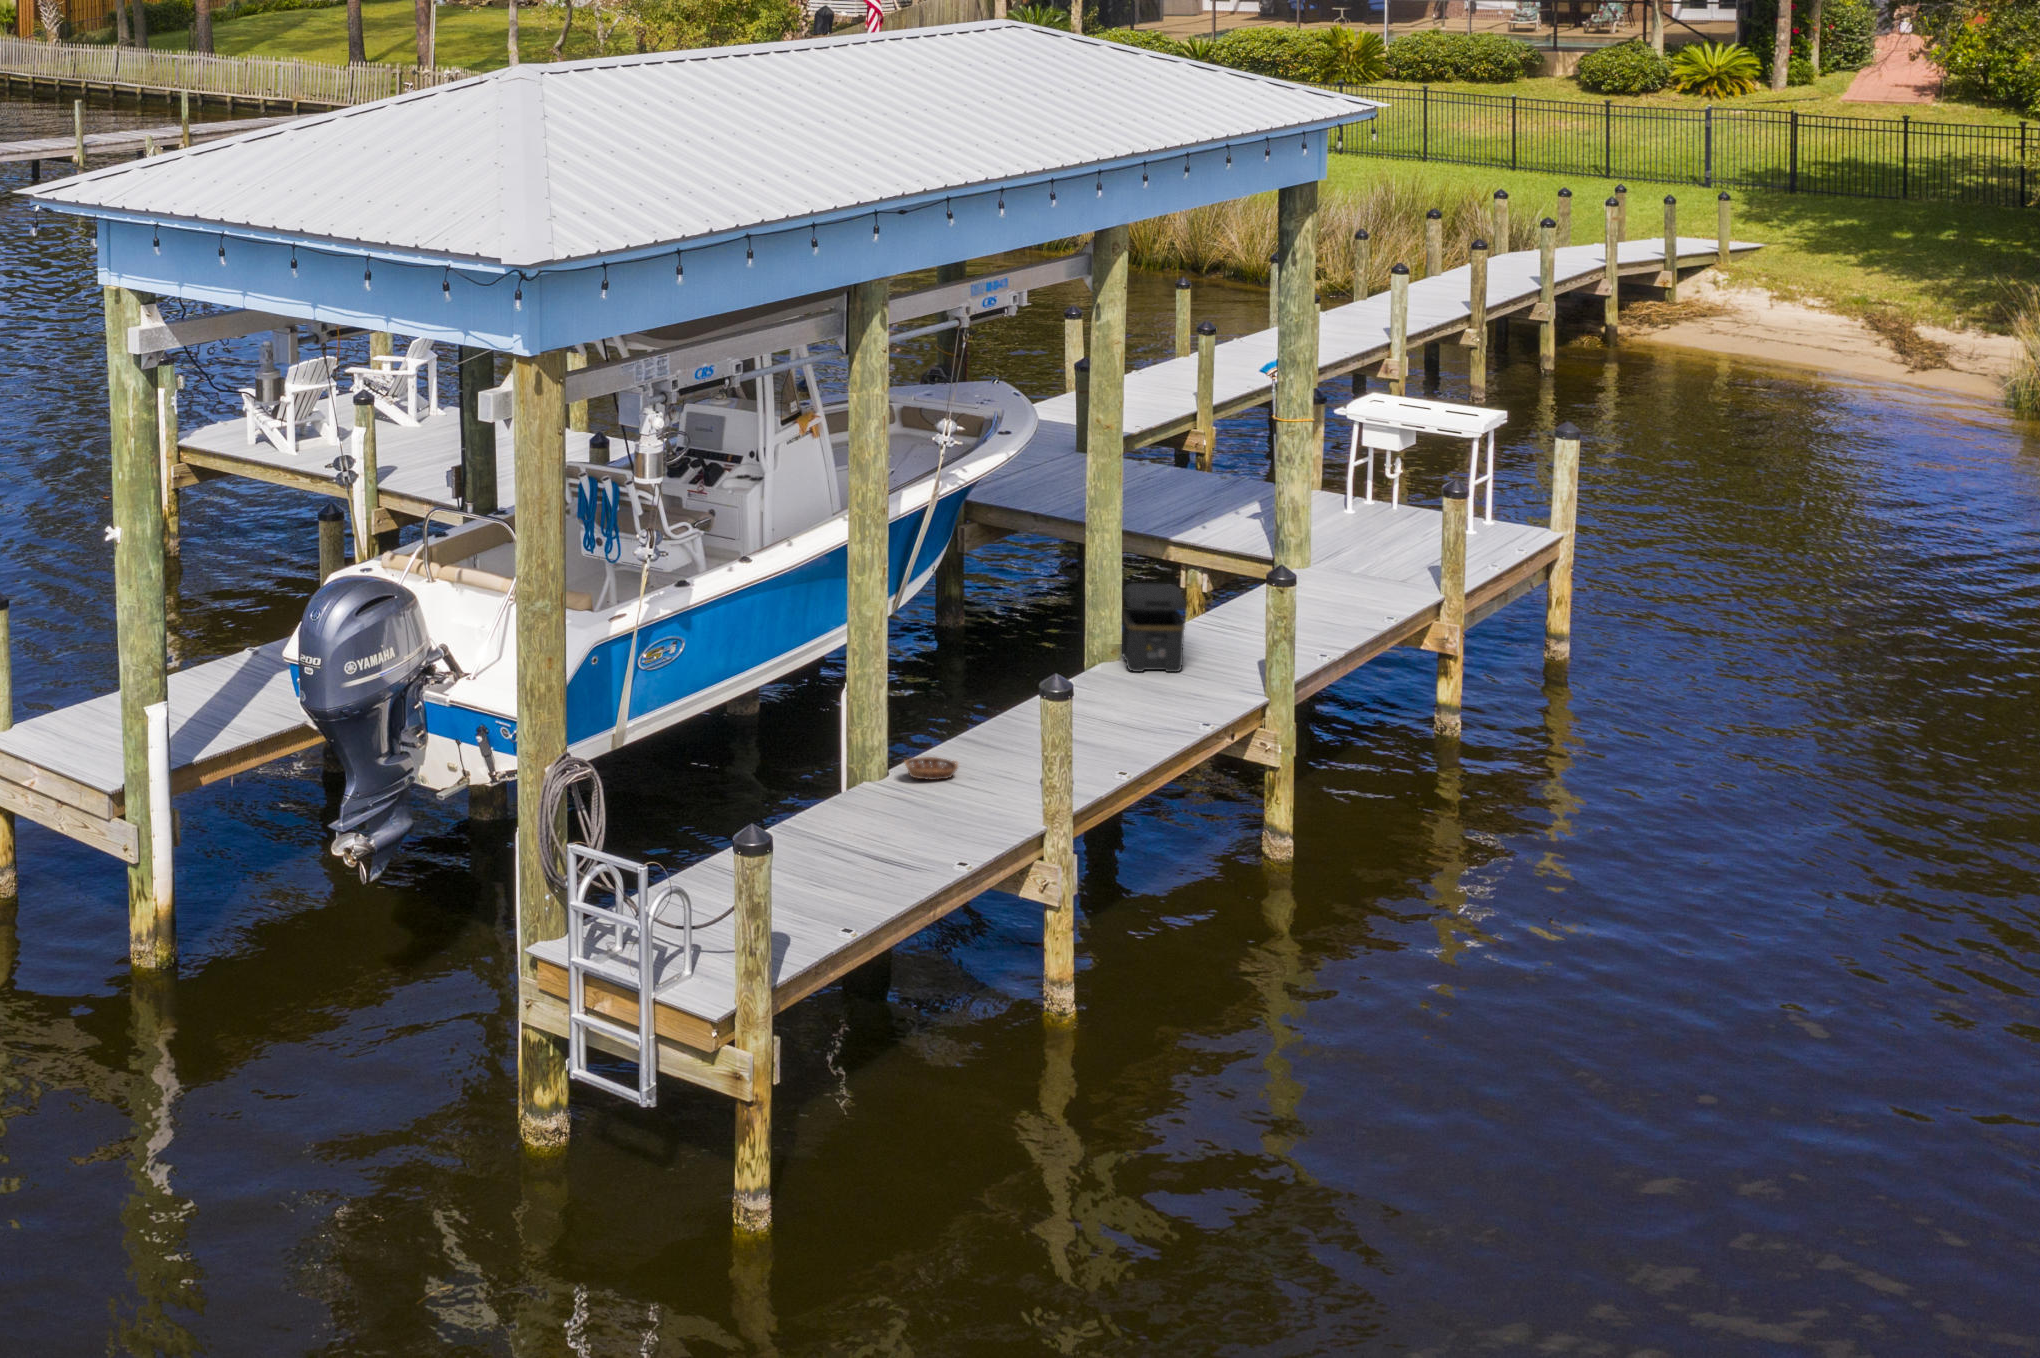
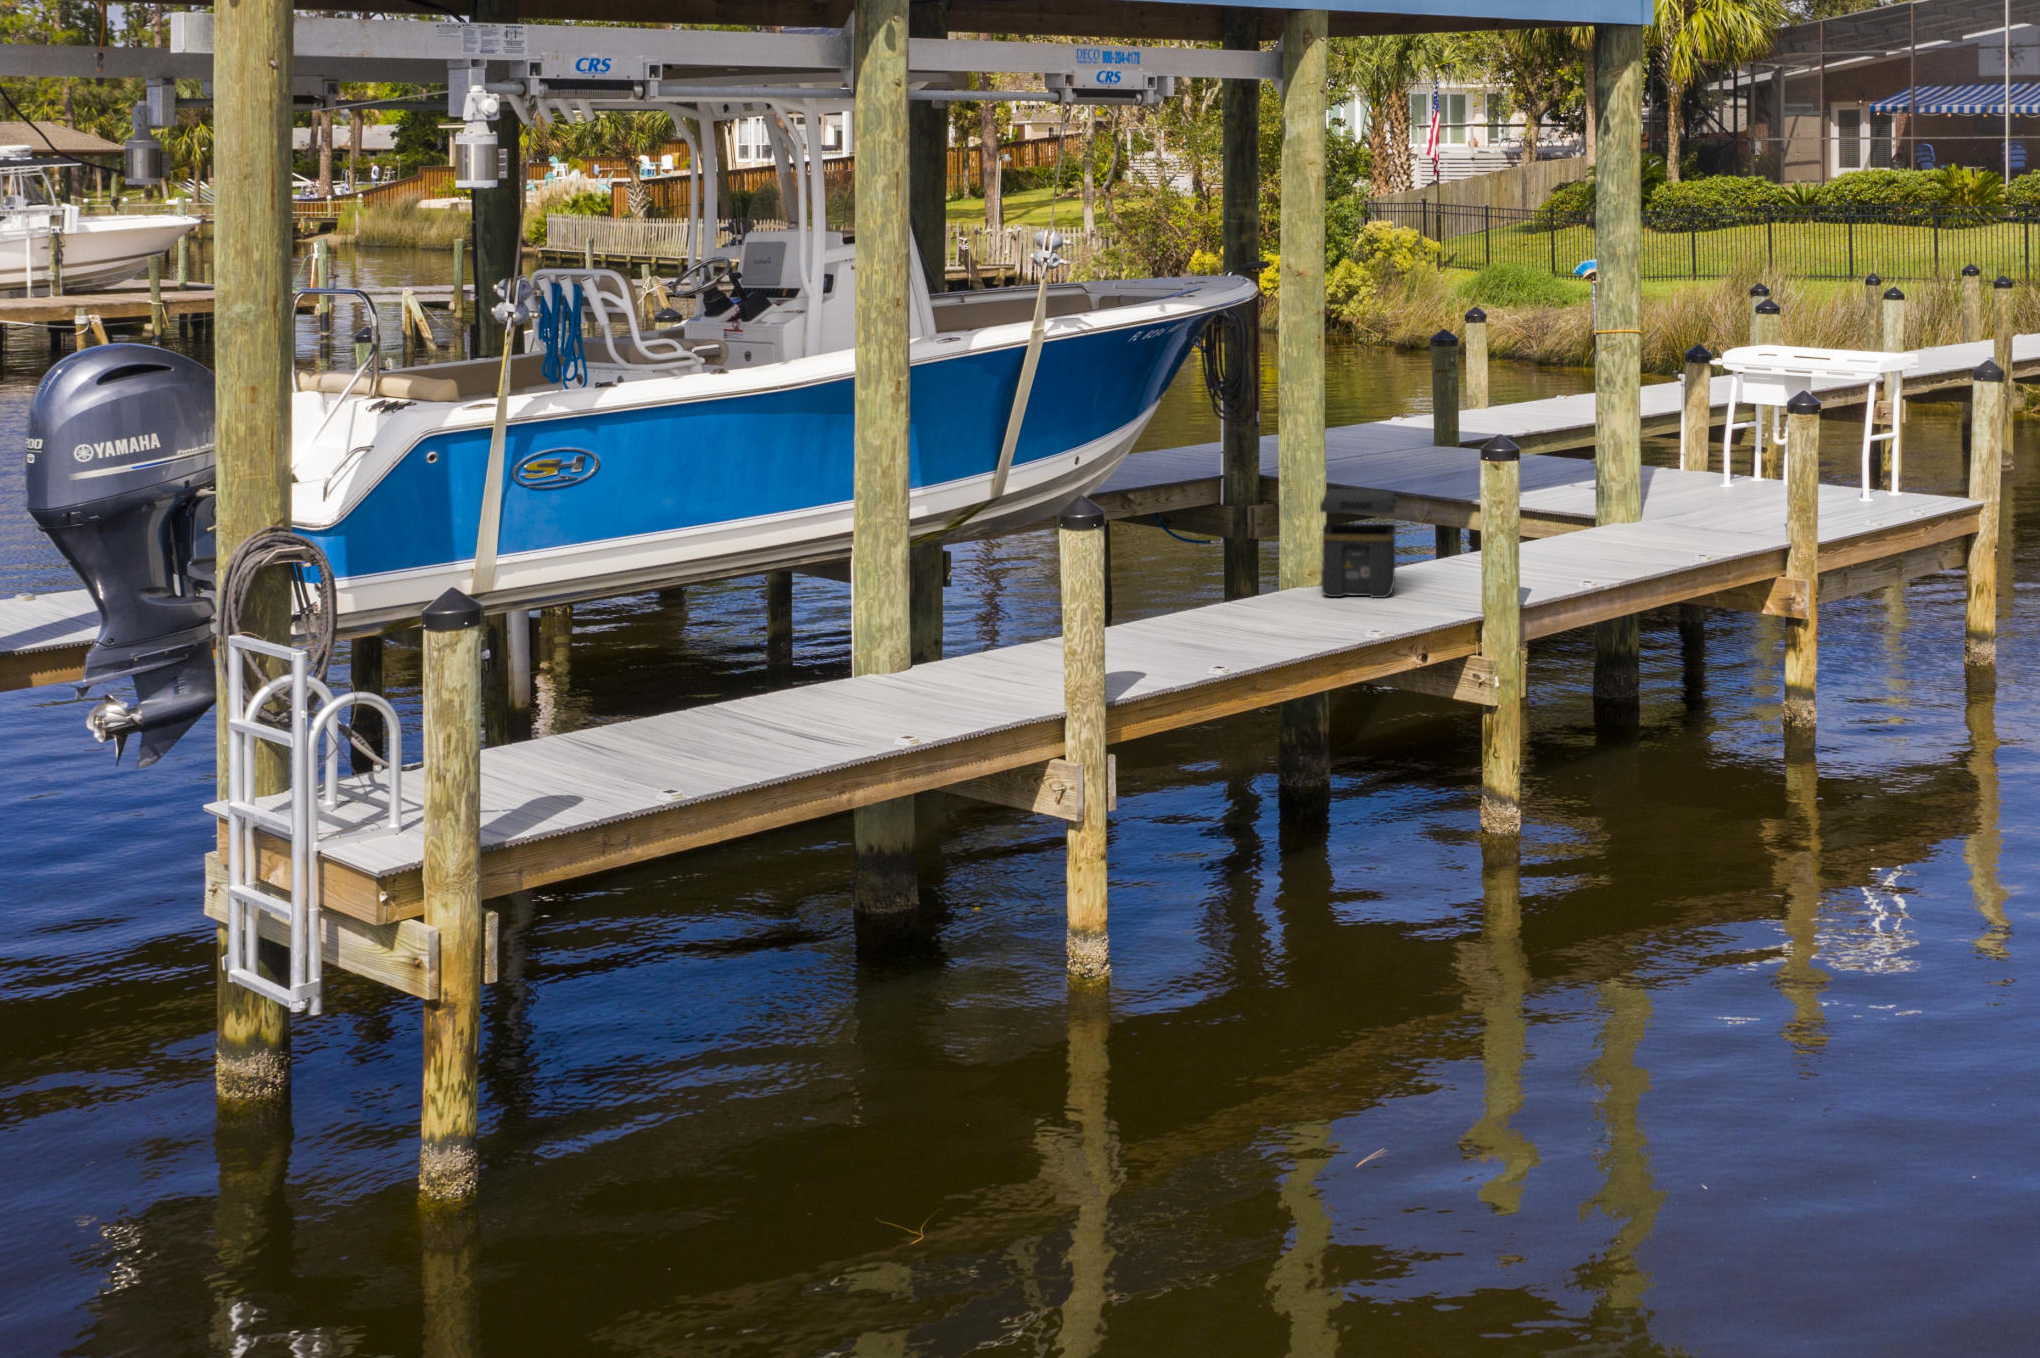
basket: present [905,757,958,780] -> none [918,636,1009,671]

